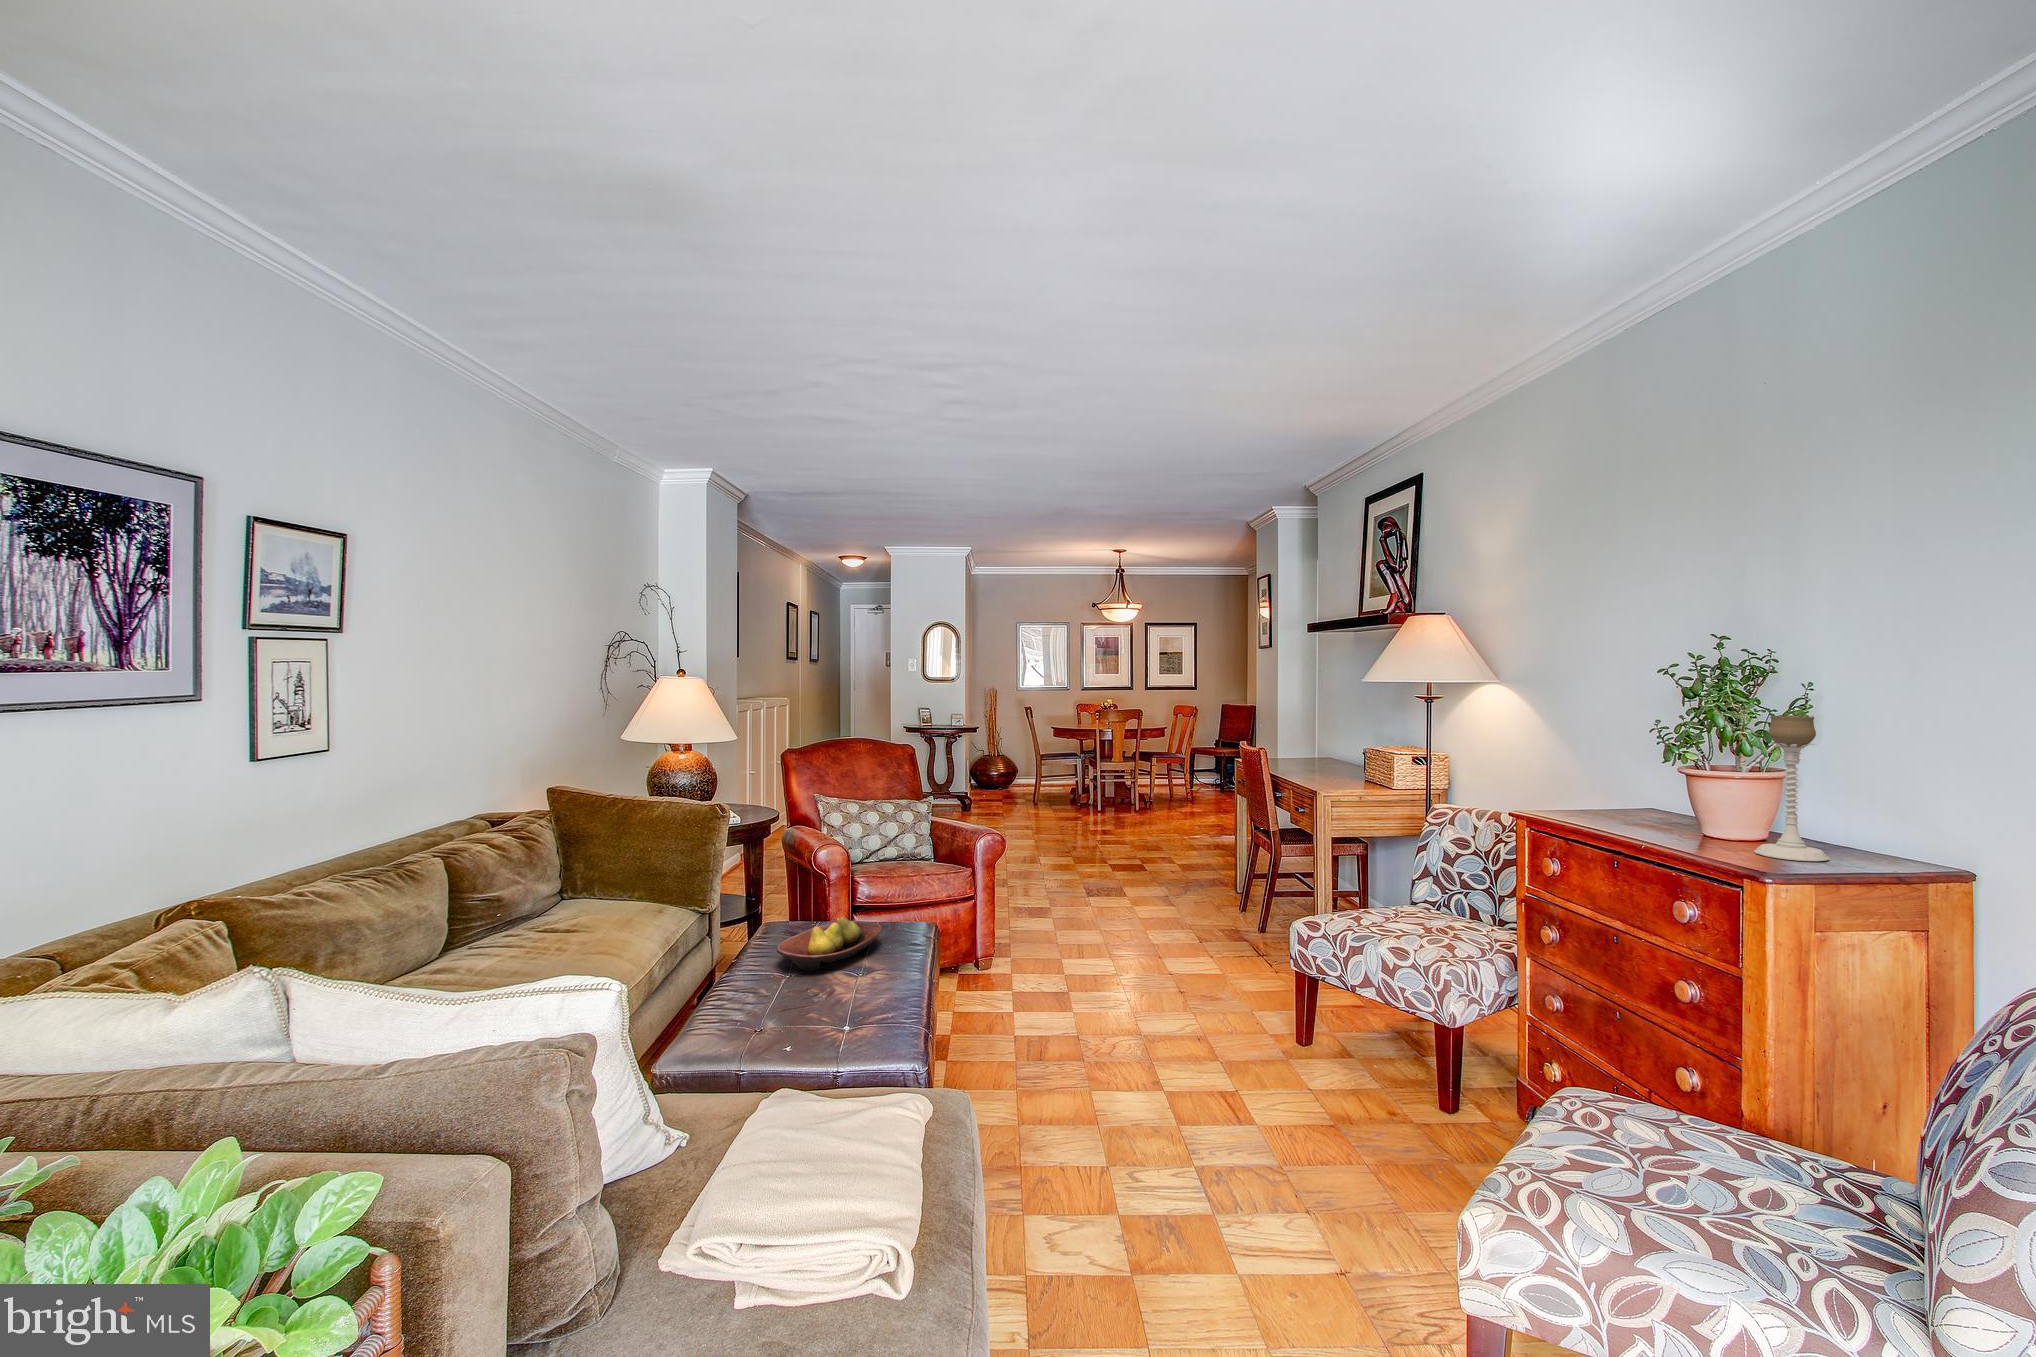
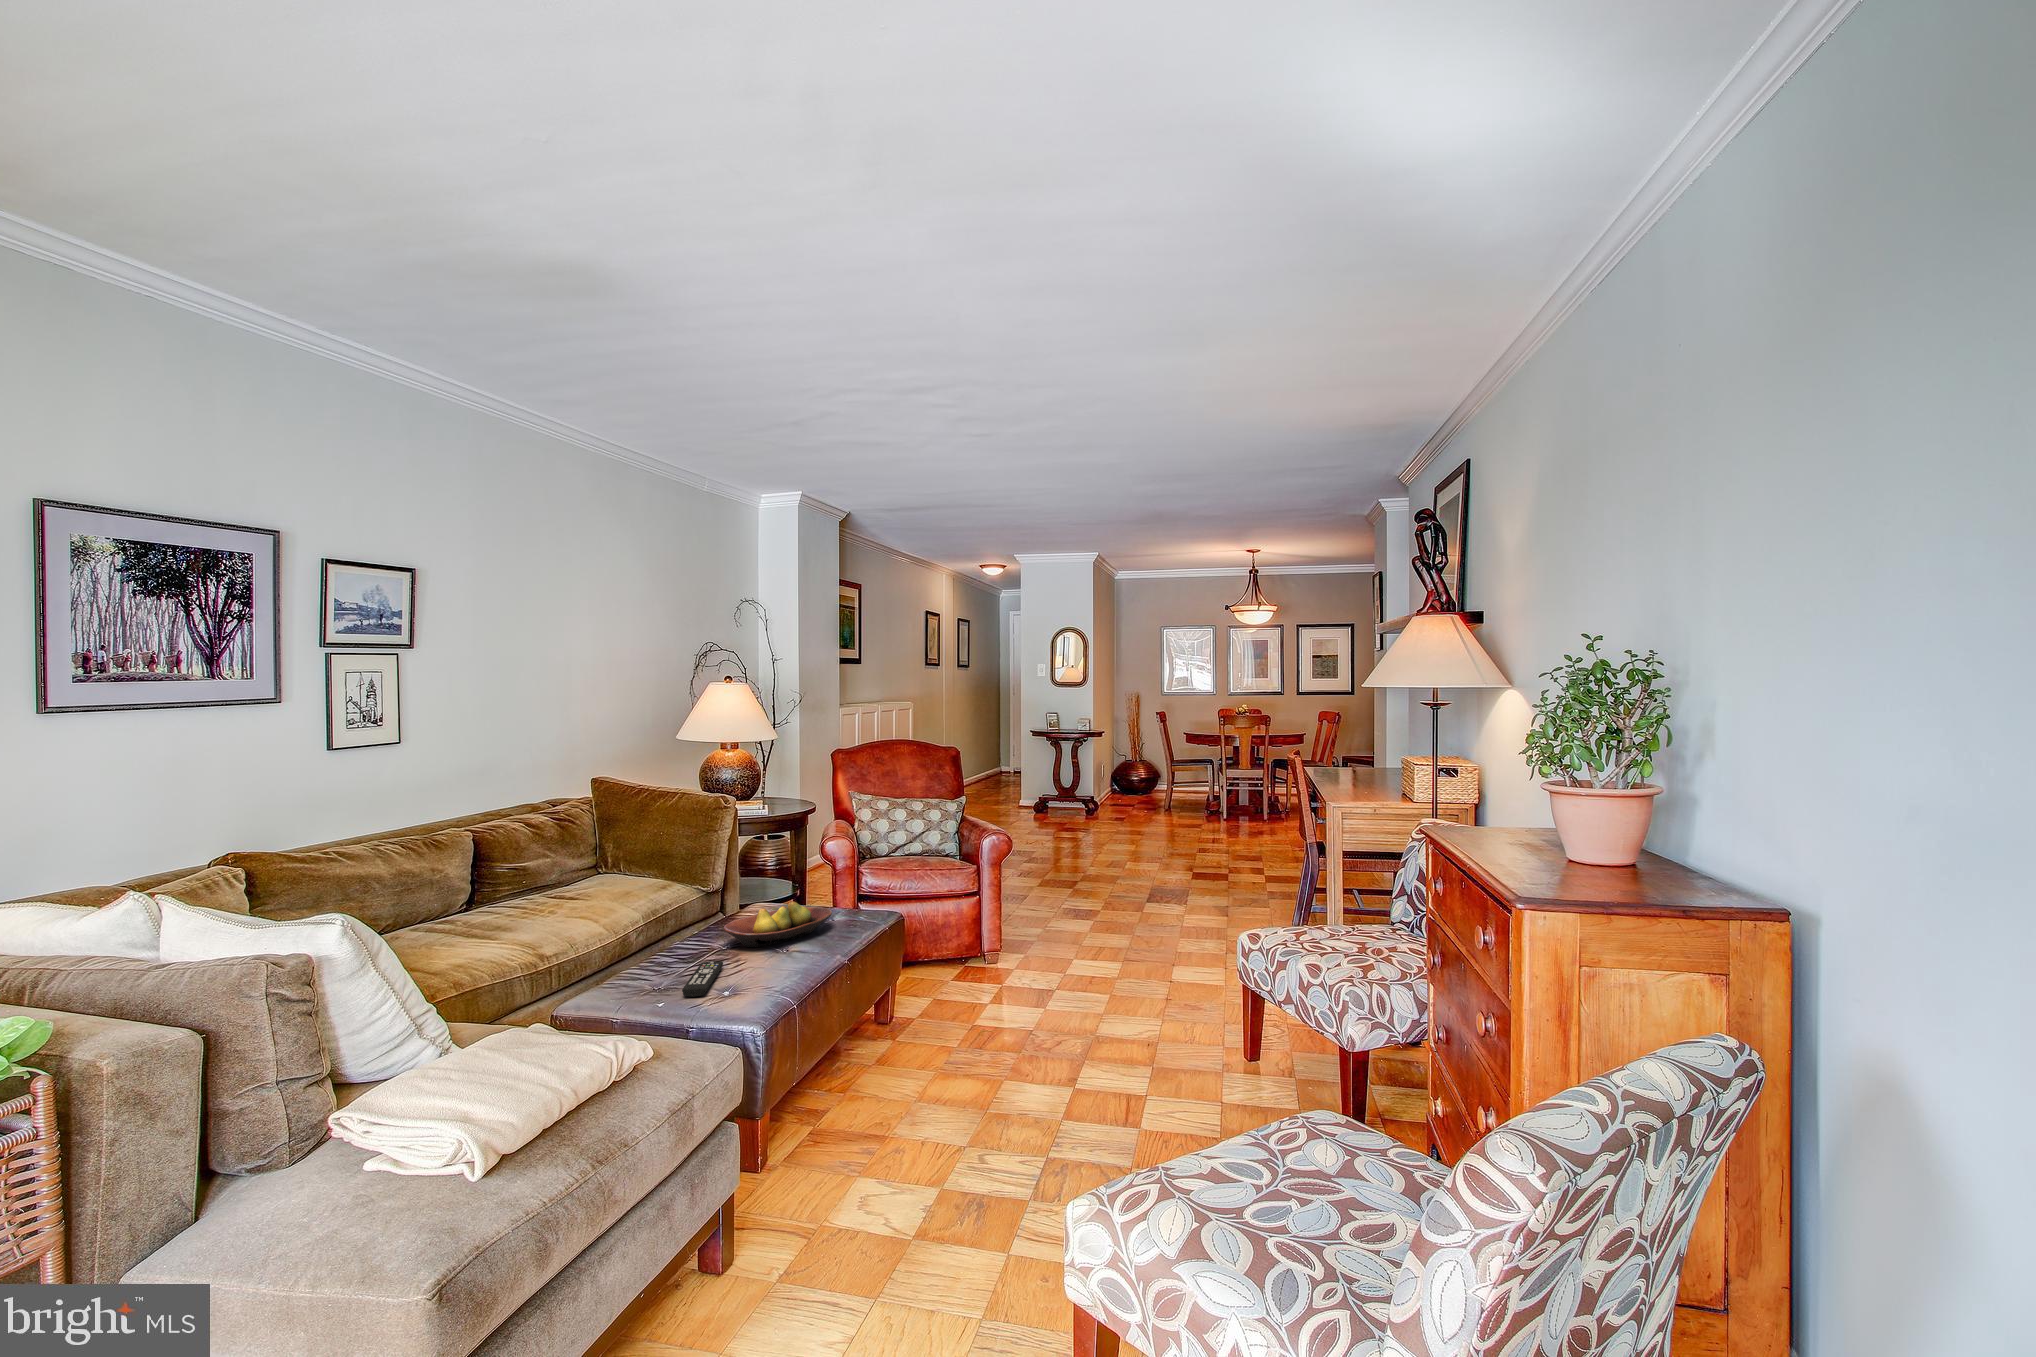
candle holder: present [1754,715,1829,861] -> none [1578,732,1654,895]
remote control: none [777,990,814,1032] -> present [682,962,723,997]

